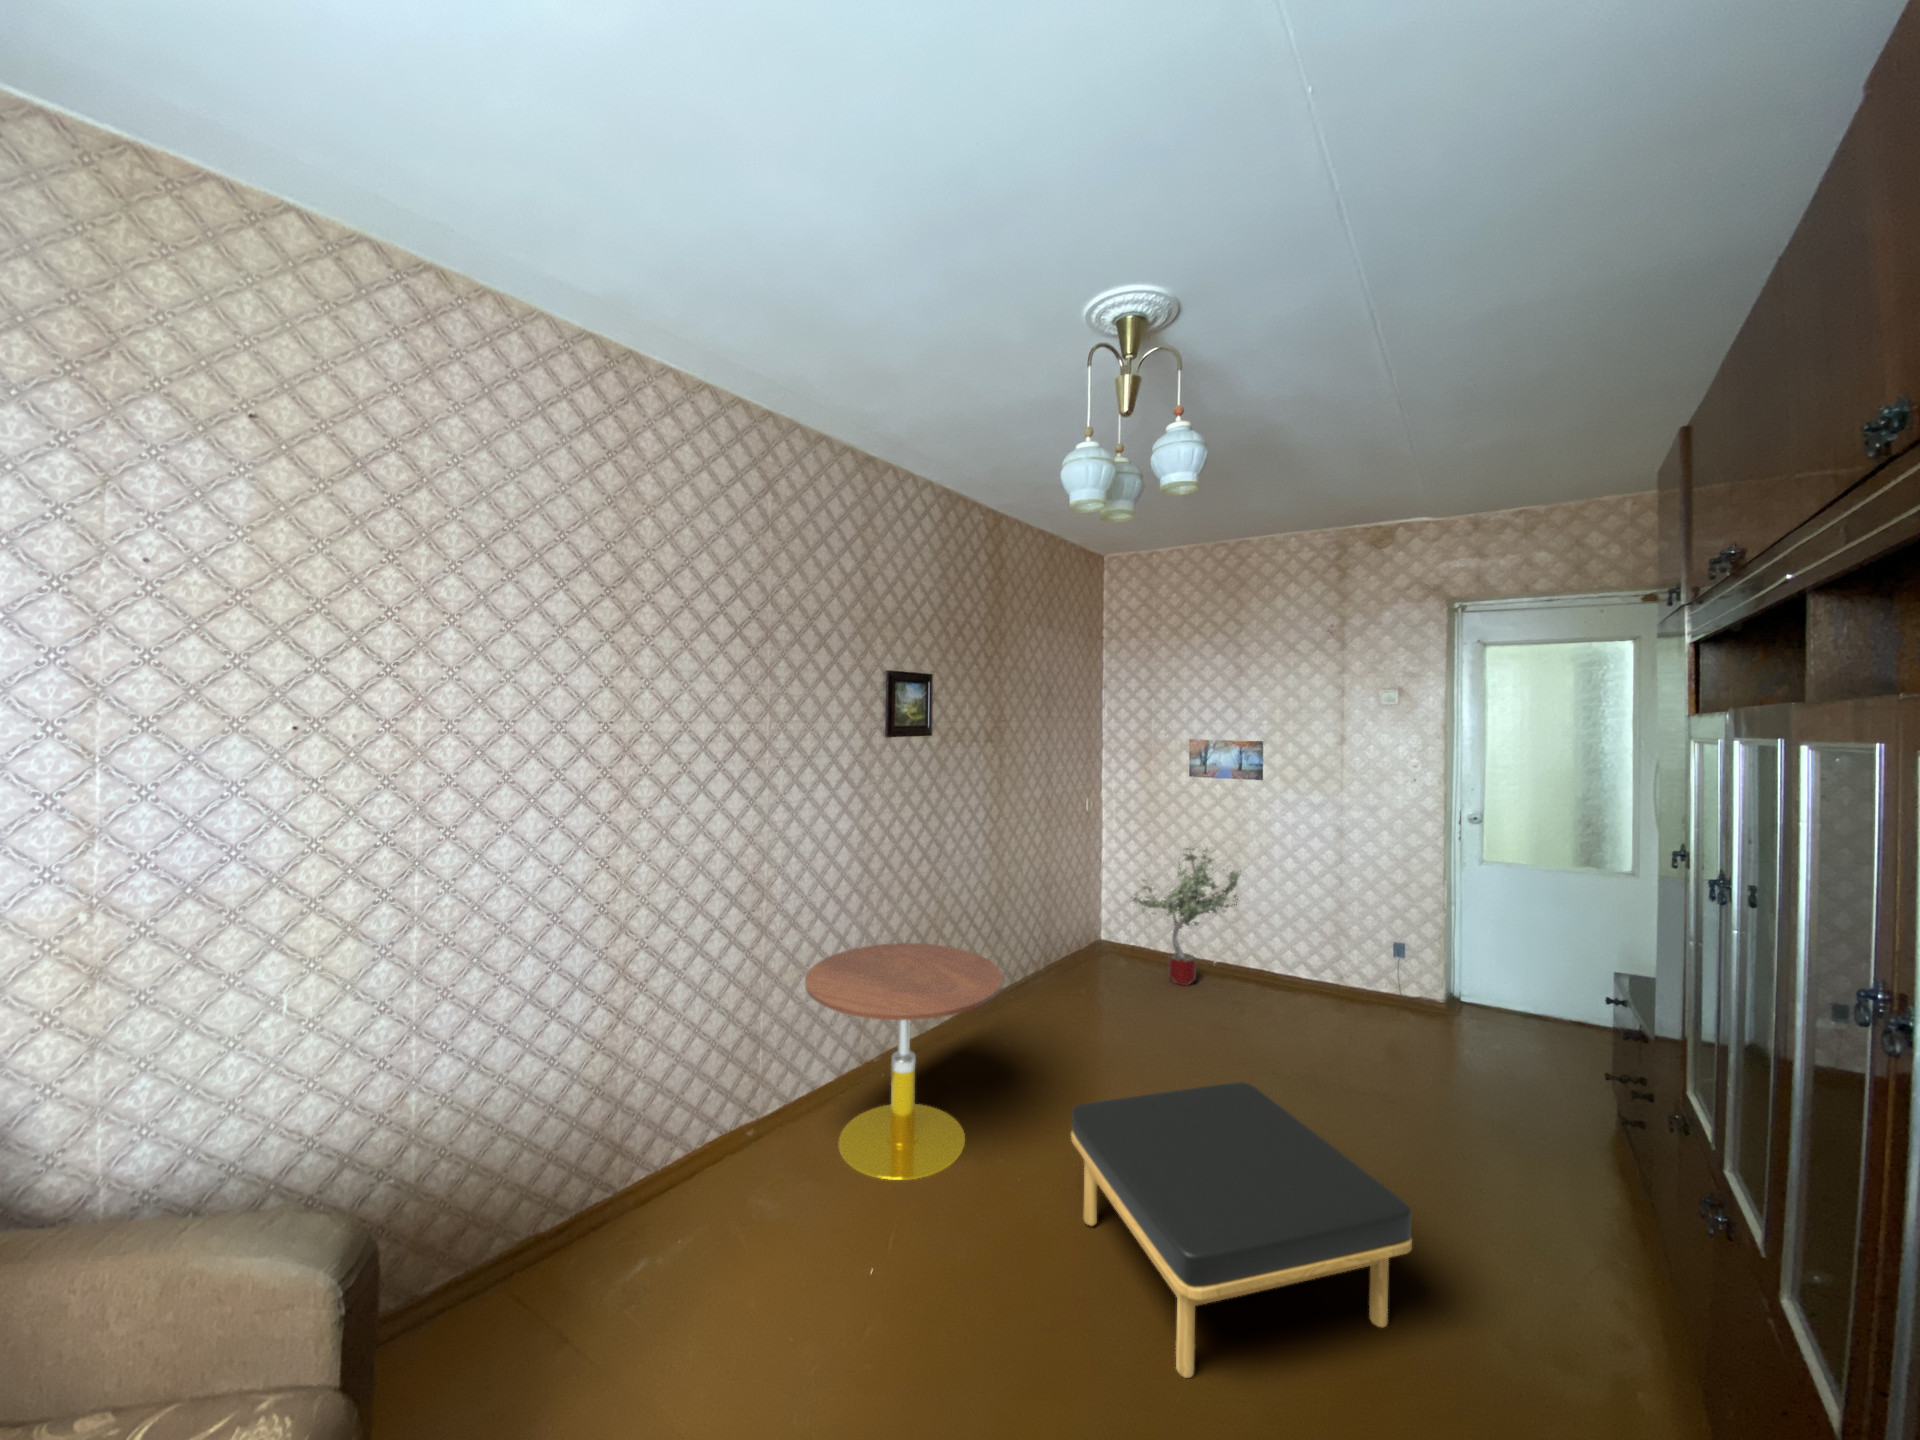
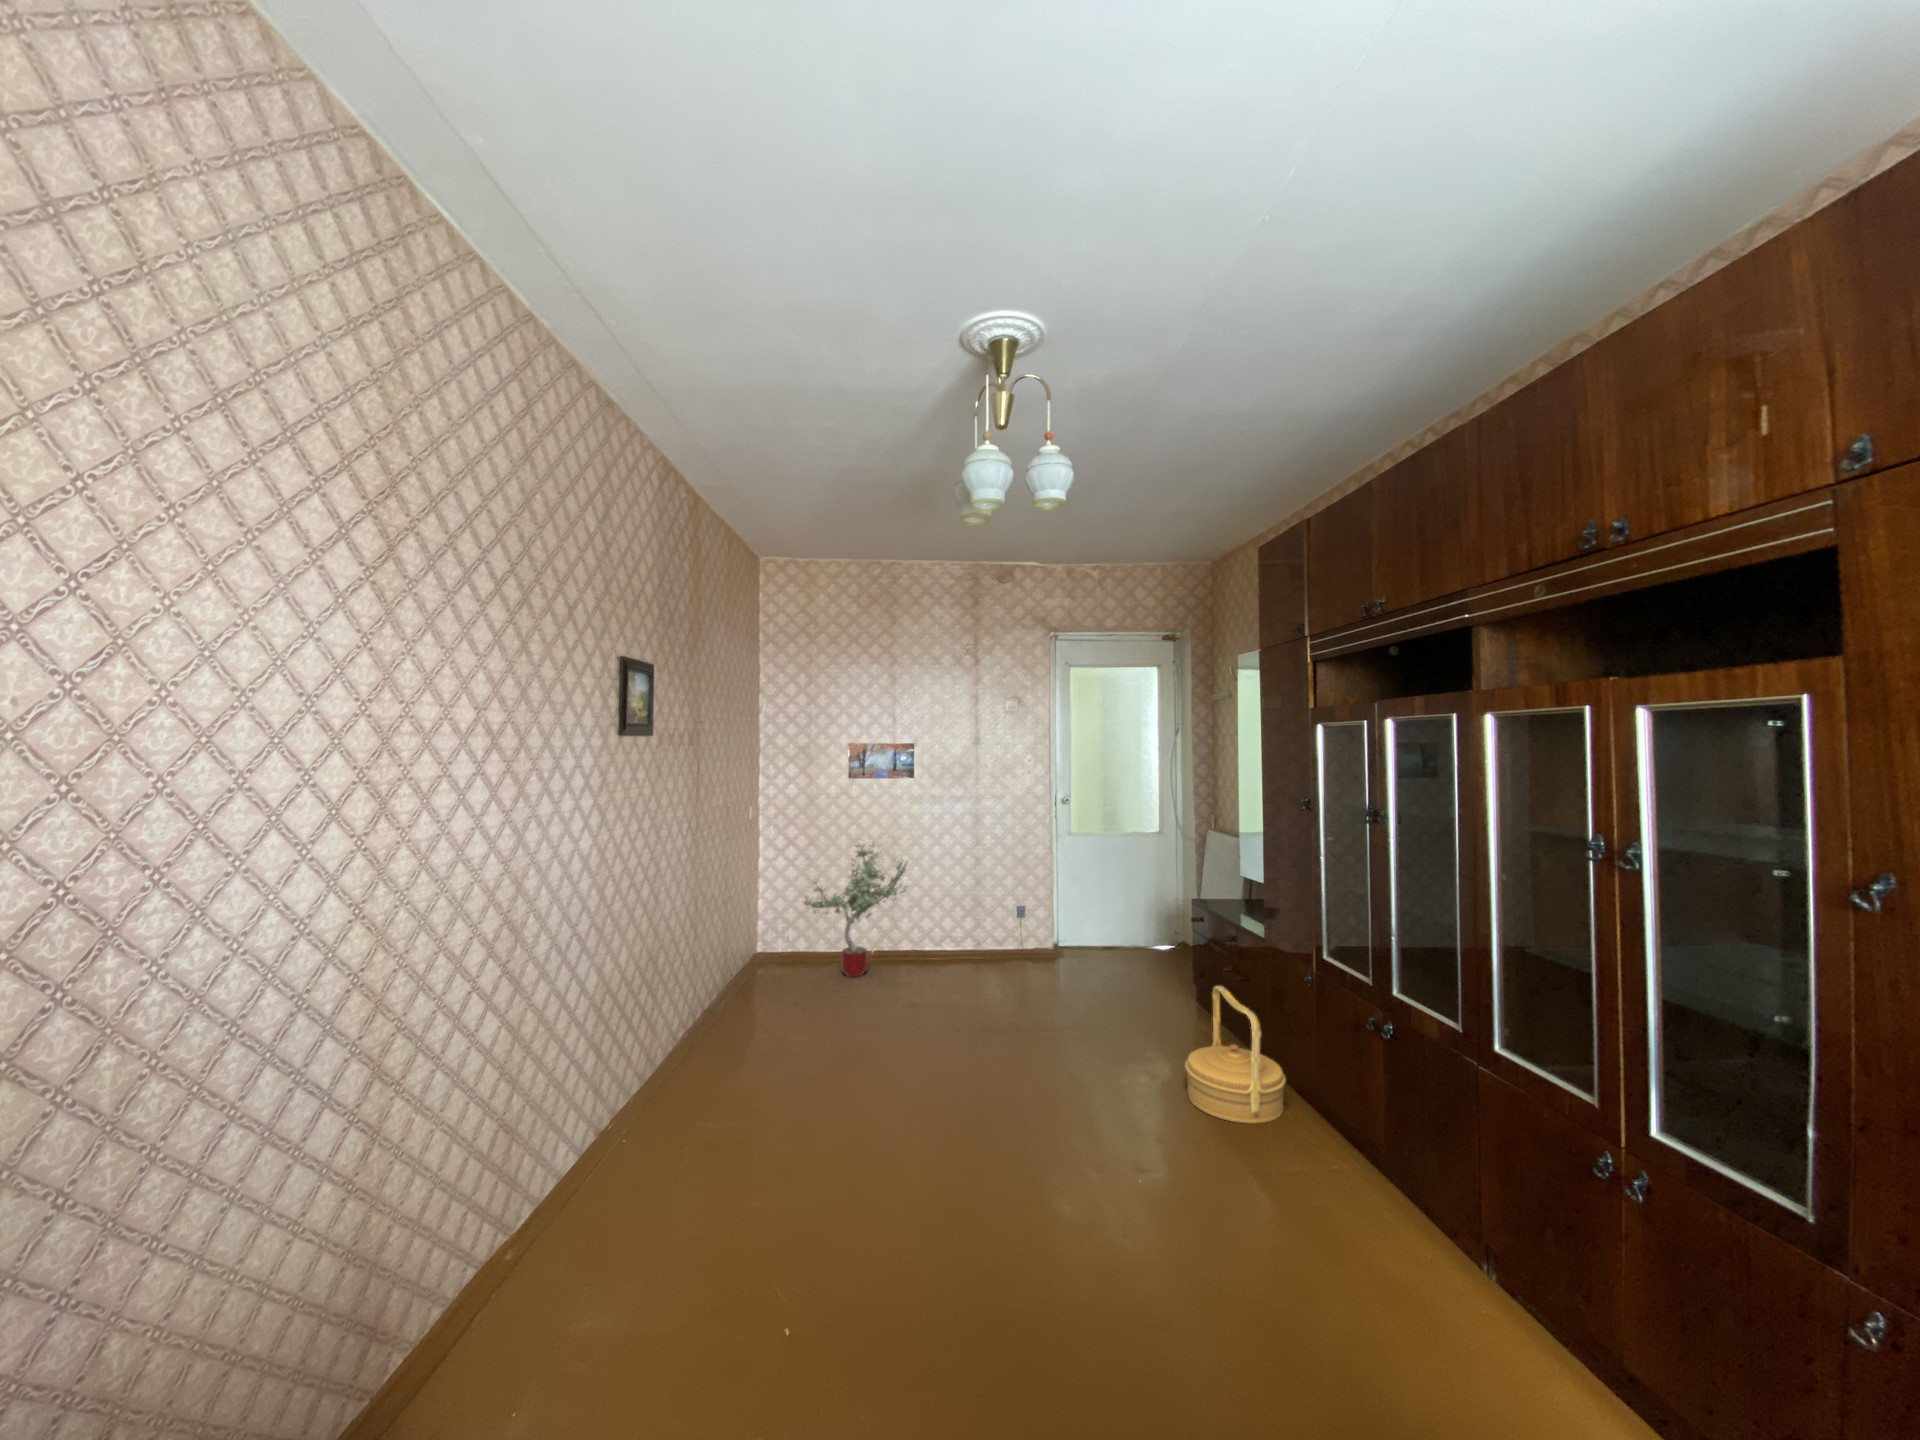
side table: present [805,943,1003,1180] -> none [578,965,814,1235]
ottoman: present [1071,1082,1412,1378] -> none [910,1019,1168,1243]
woven basket: none [1507,1134,1705,1385] -> present [1185,986,1286,1124]

